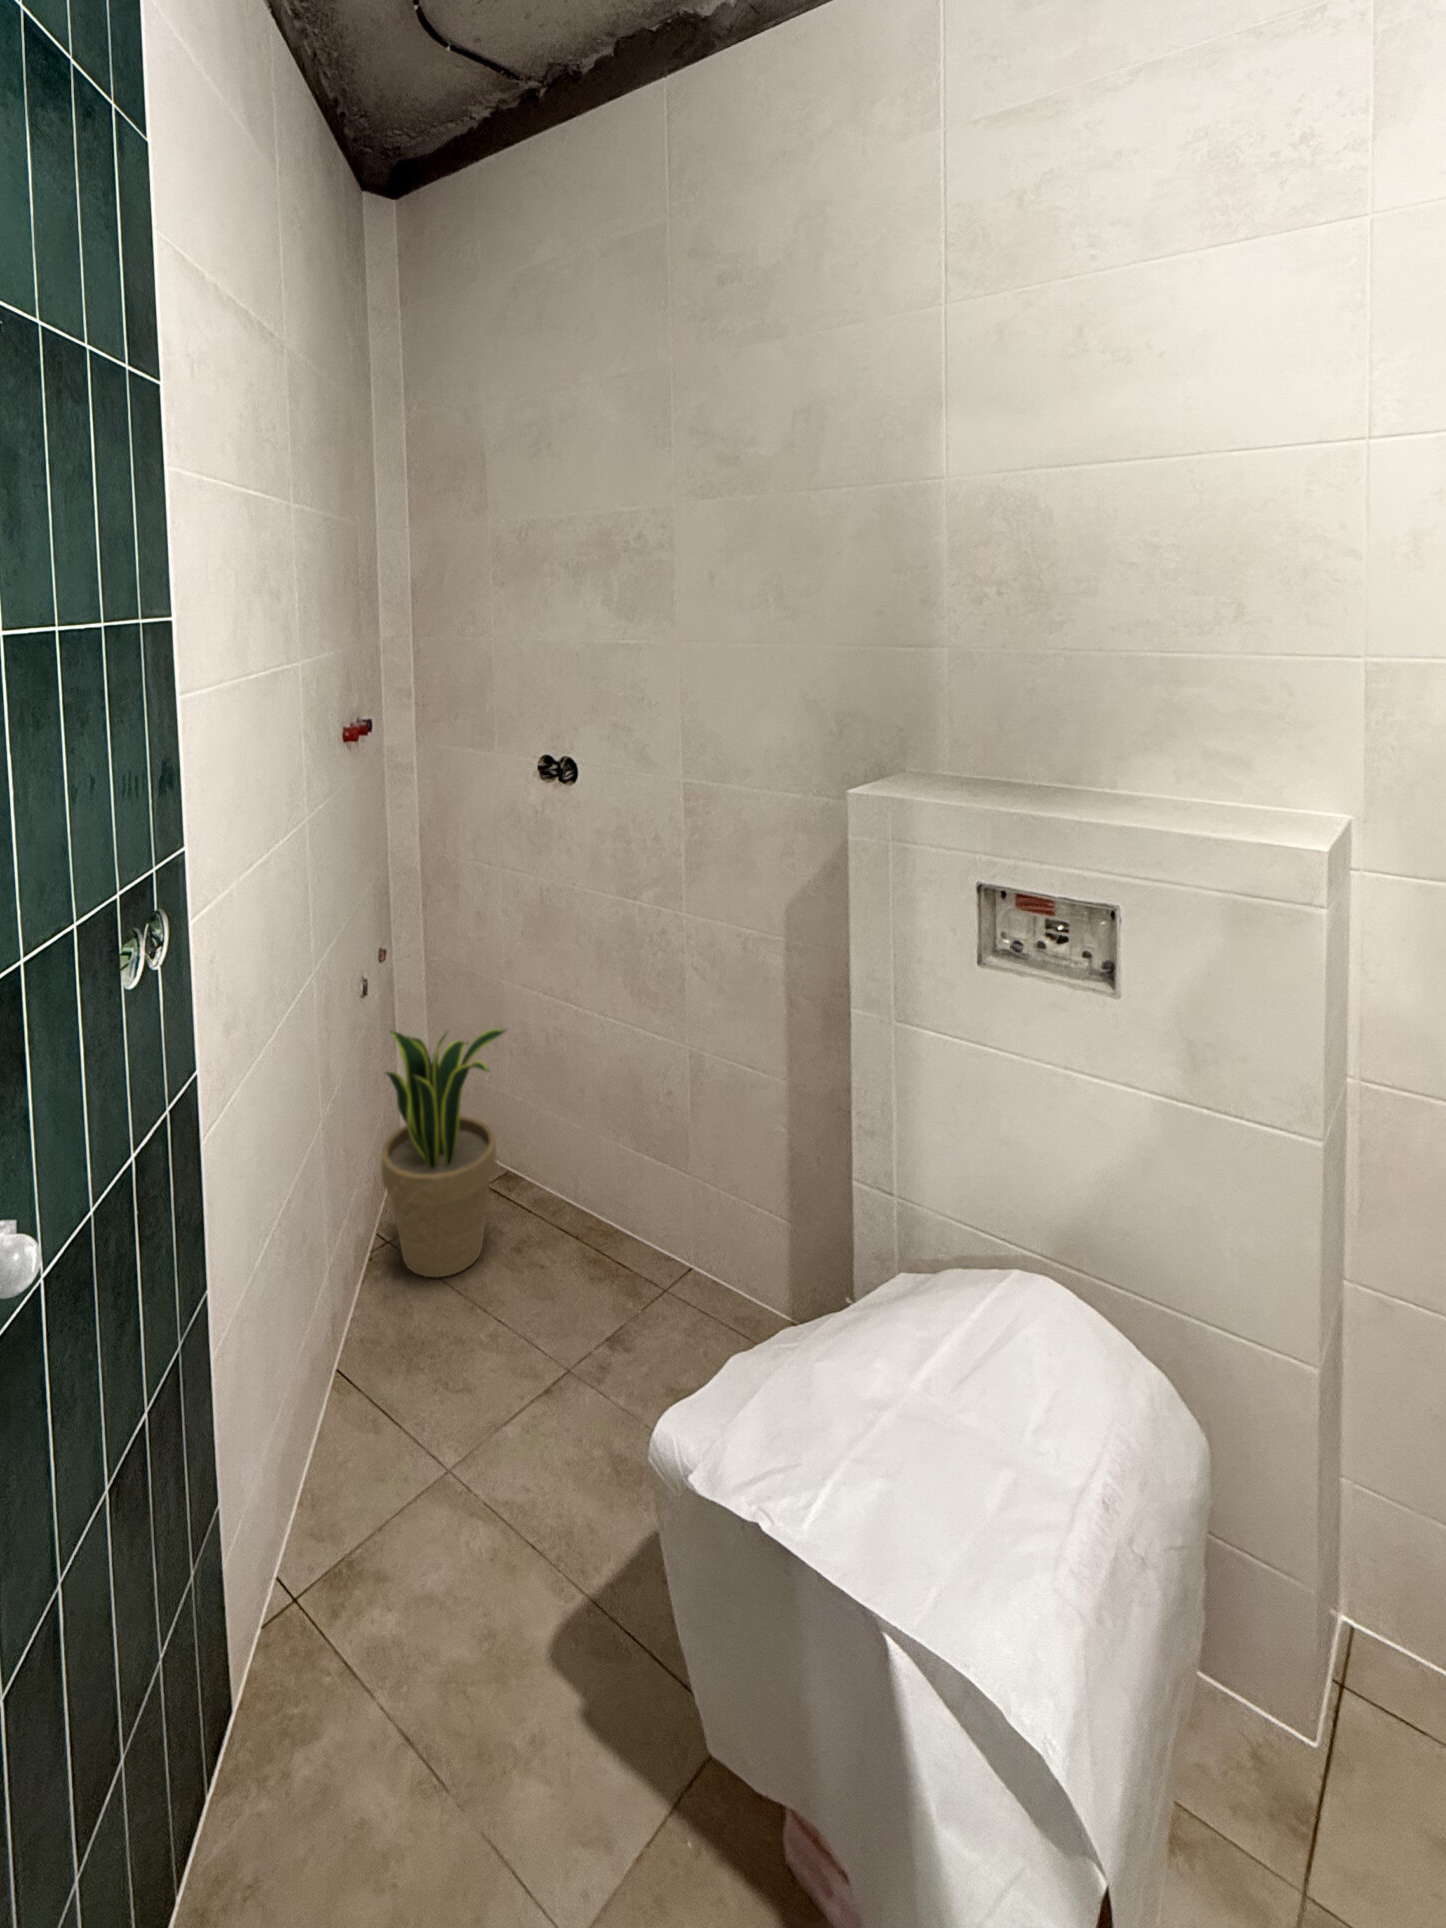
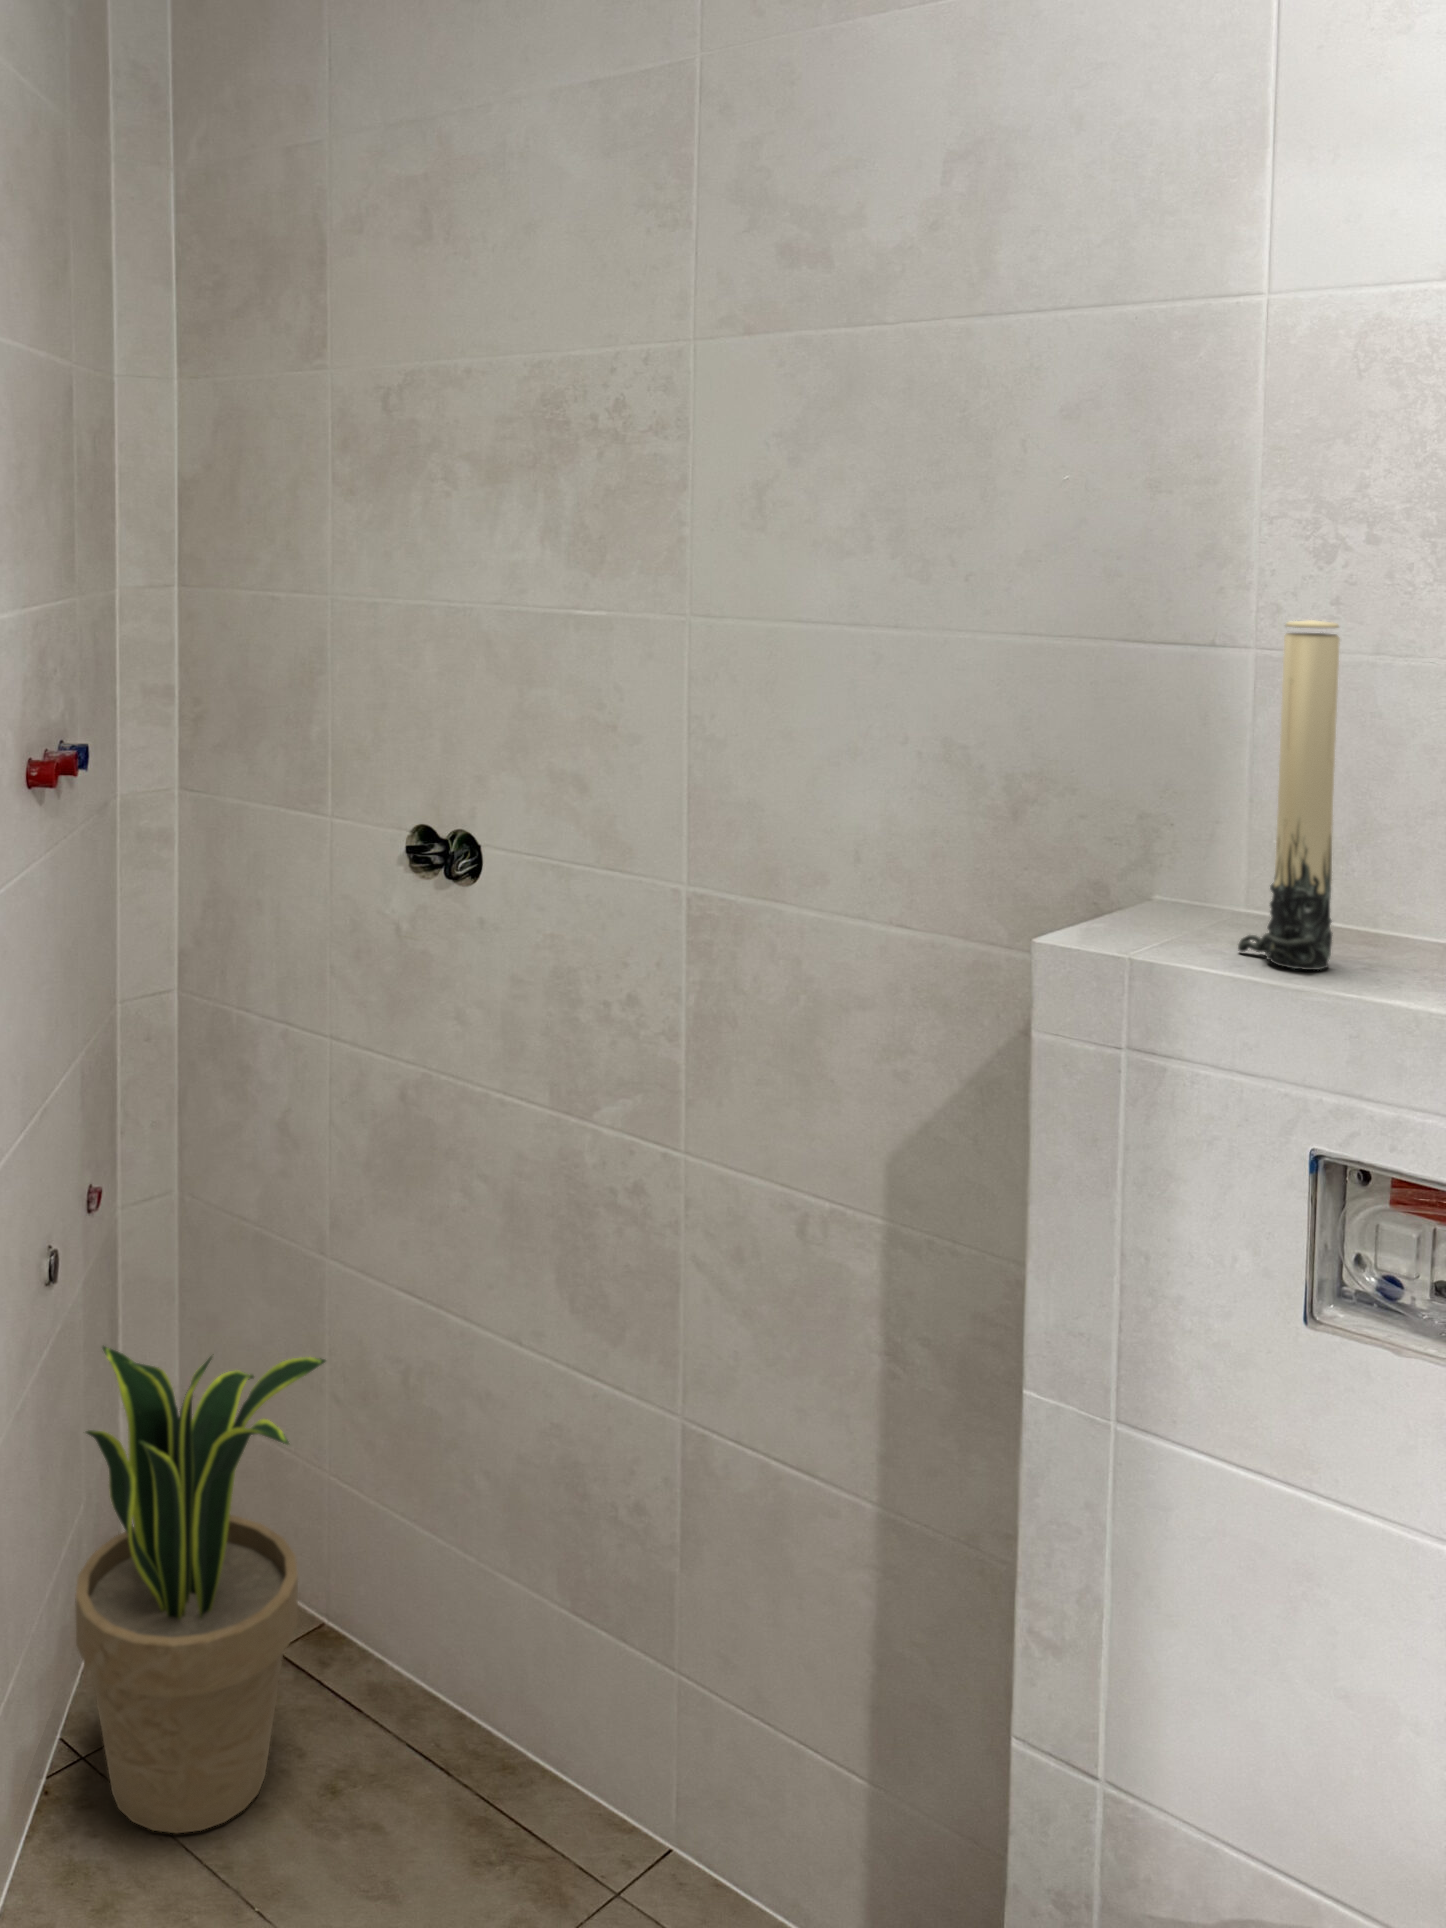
candle: none [943,634,985,799] -> present [1238,620,1340,970]

